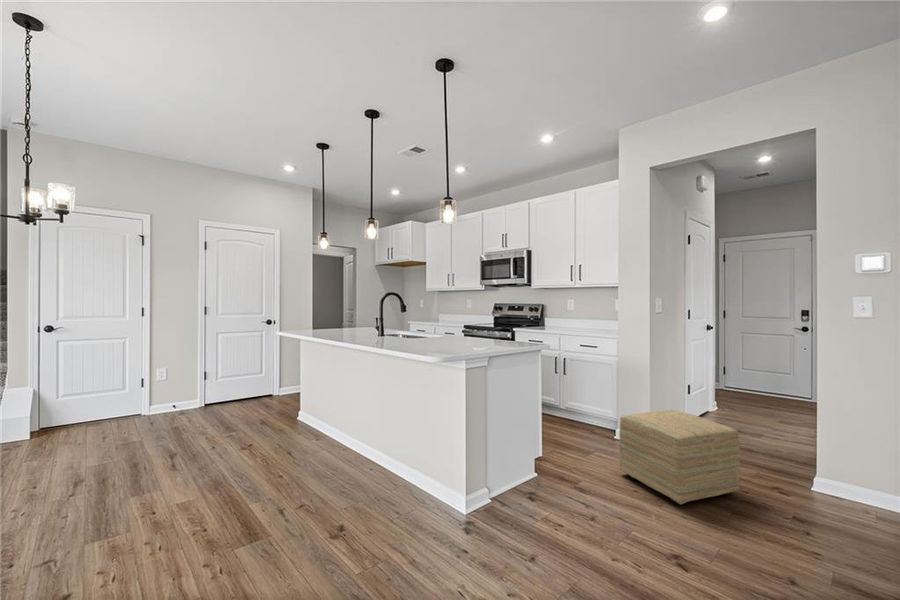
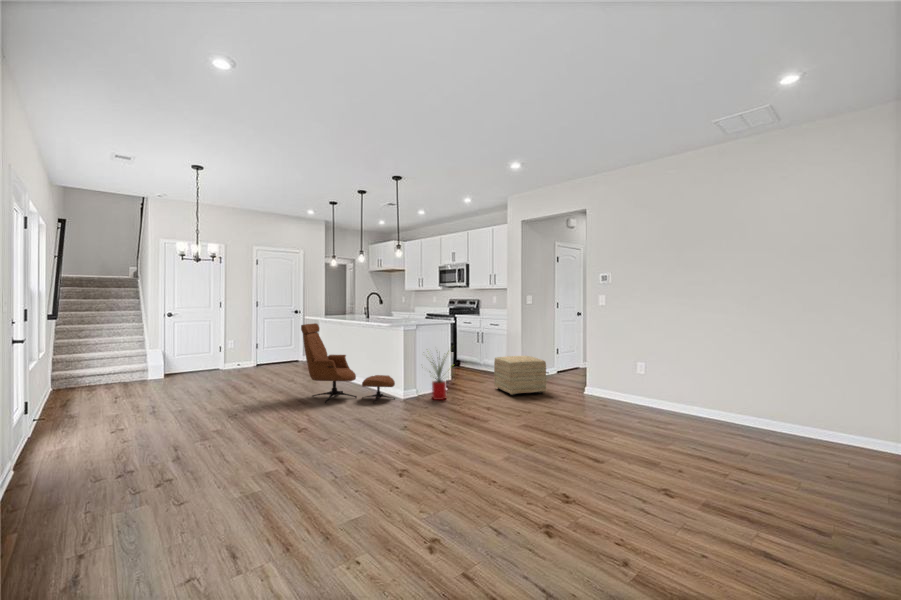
lounge chair: none [239,355,442,545] -> present [301,323,395,403]
house plant: none [491,397,580,524] -> present [431,353,448,400]

